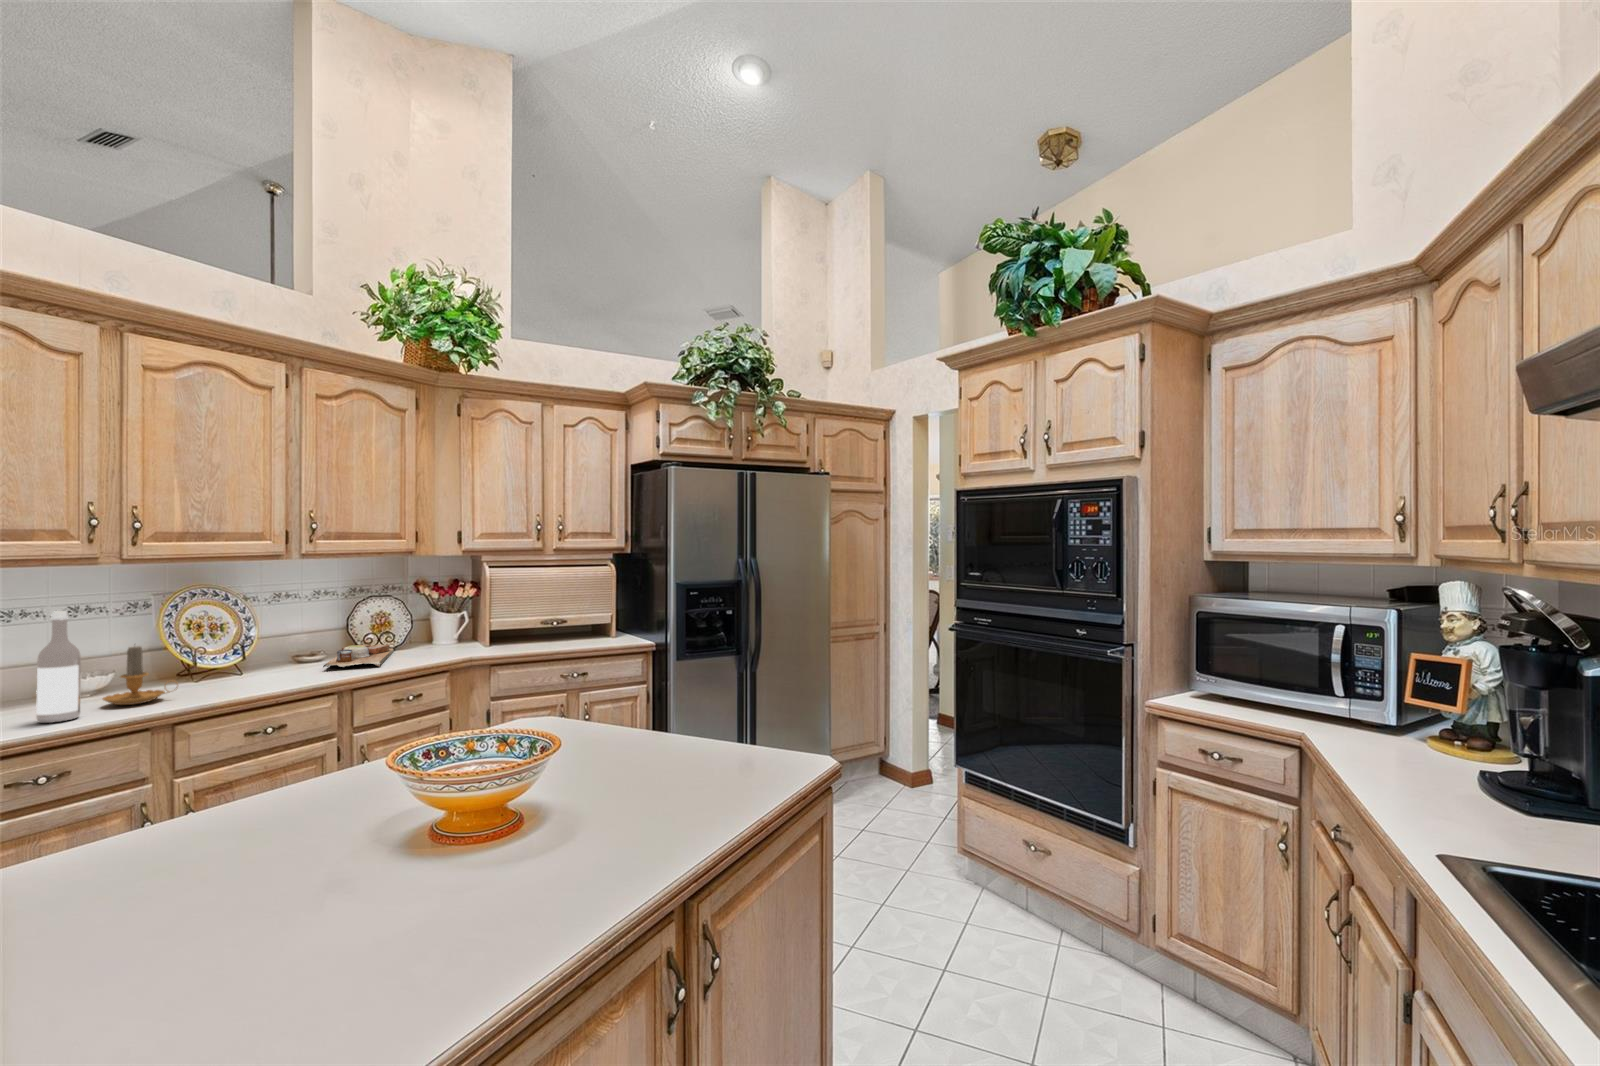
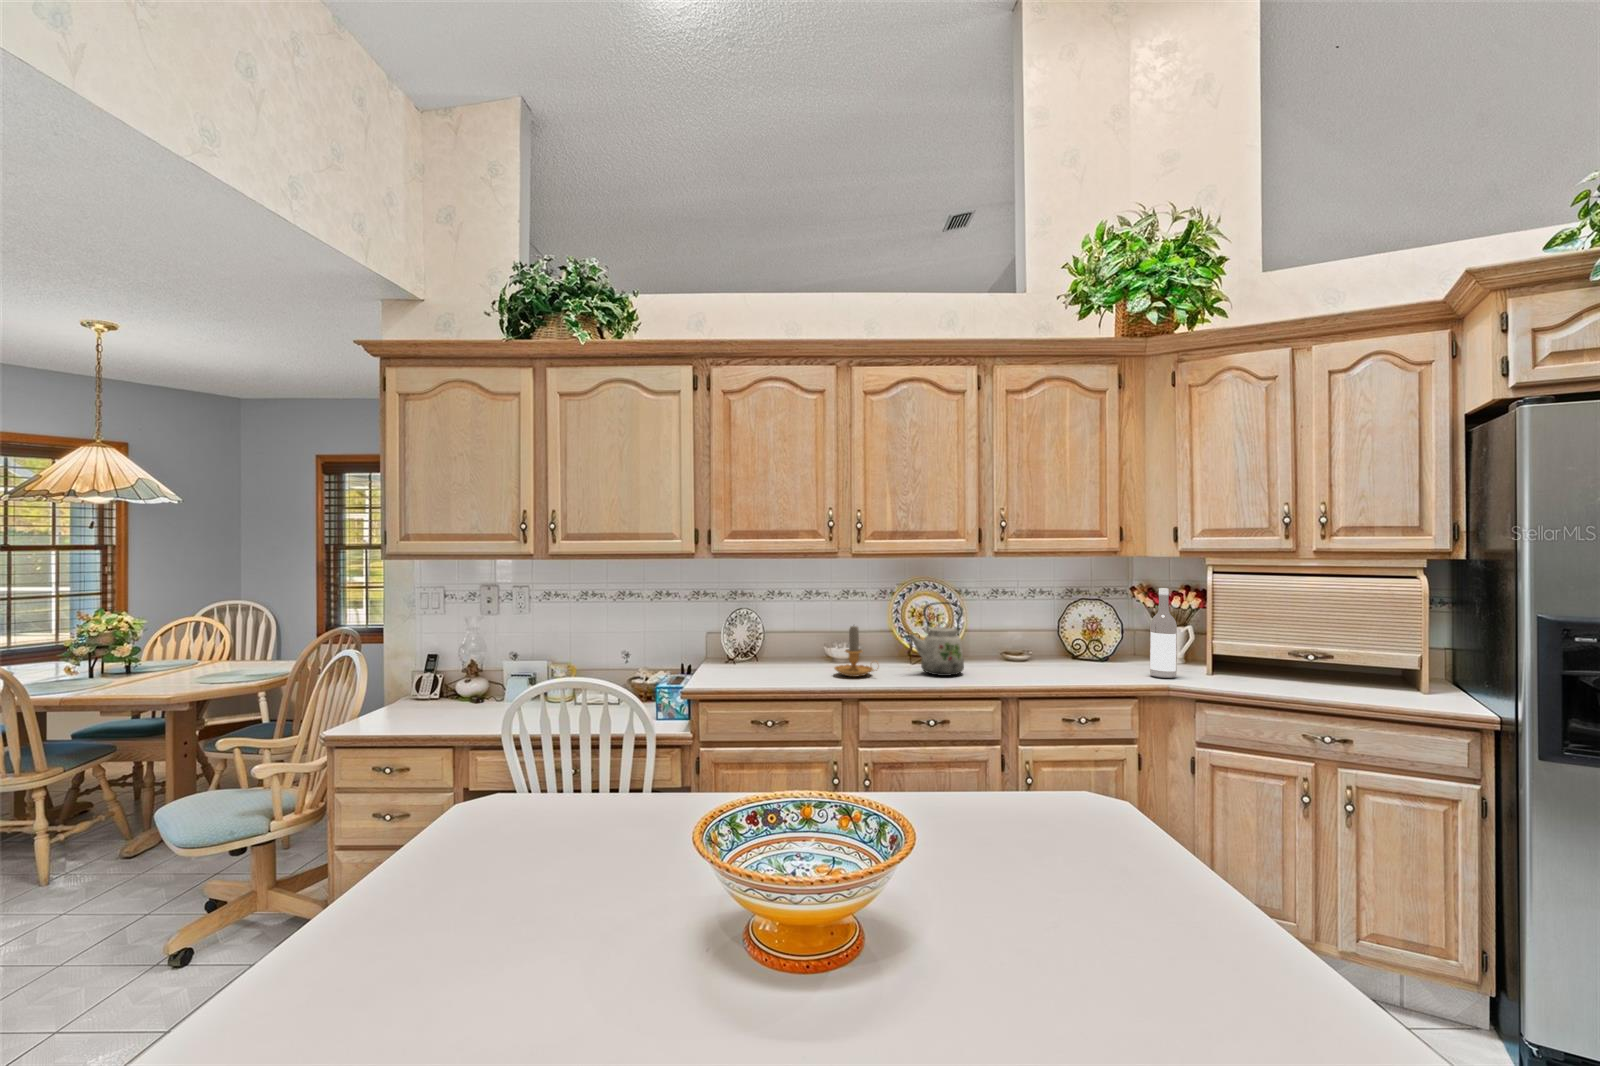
kettle: none [209,609,277,684] -> present [908,602,964,676]
wine bottle: present [36,611,81,723] -> present [1150,588,1177,678]
cutting board: present [323,645,394,667] -> none [1006,652,1100,682]

